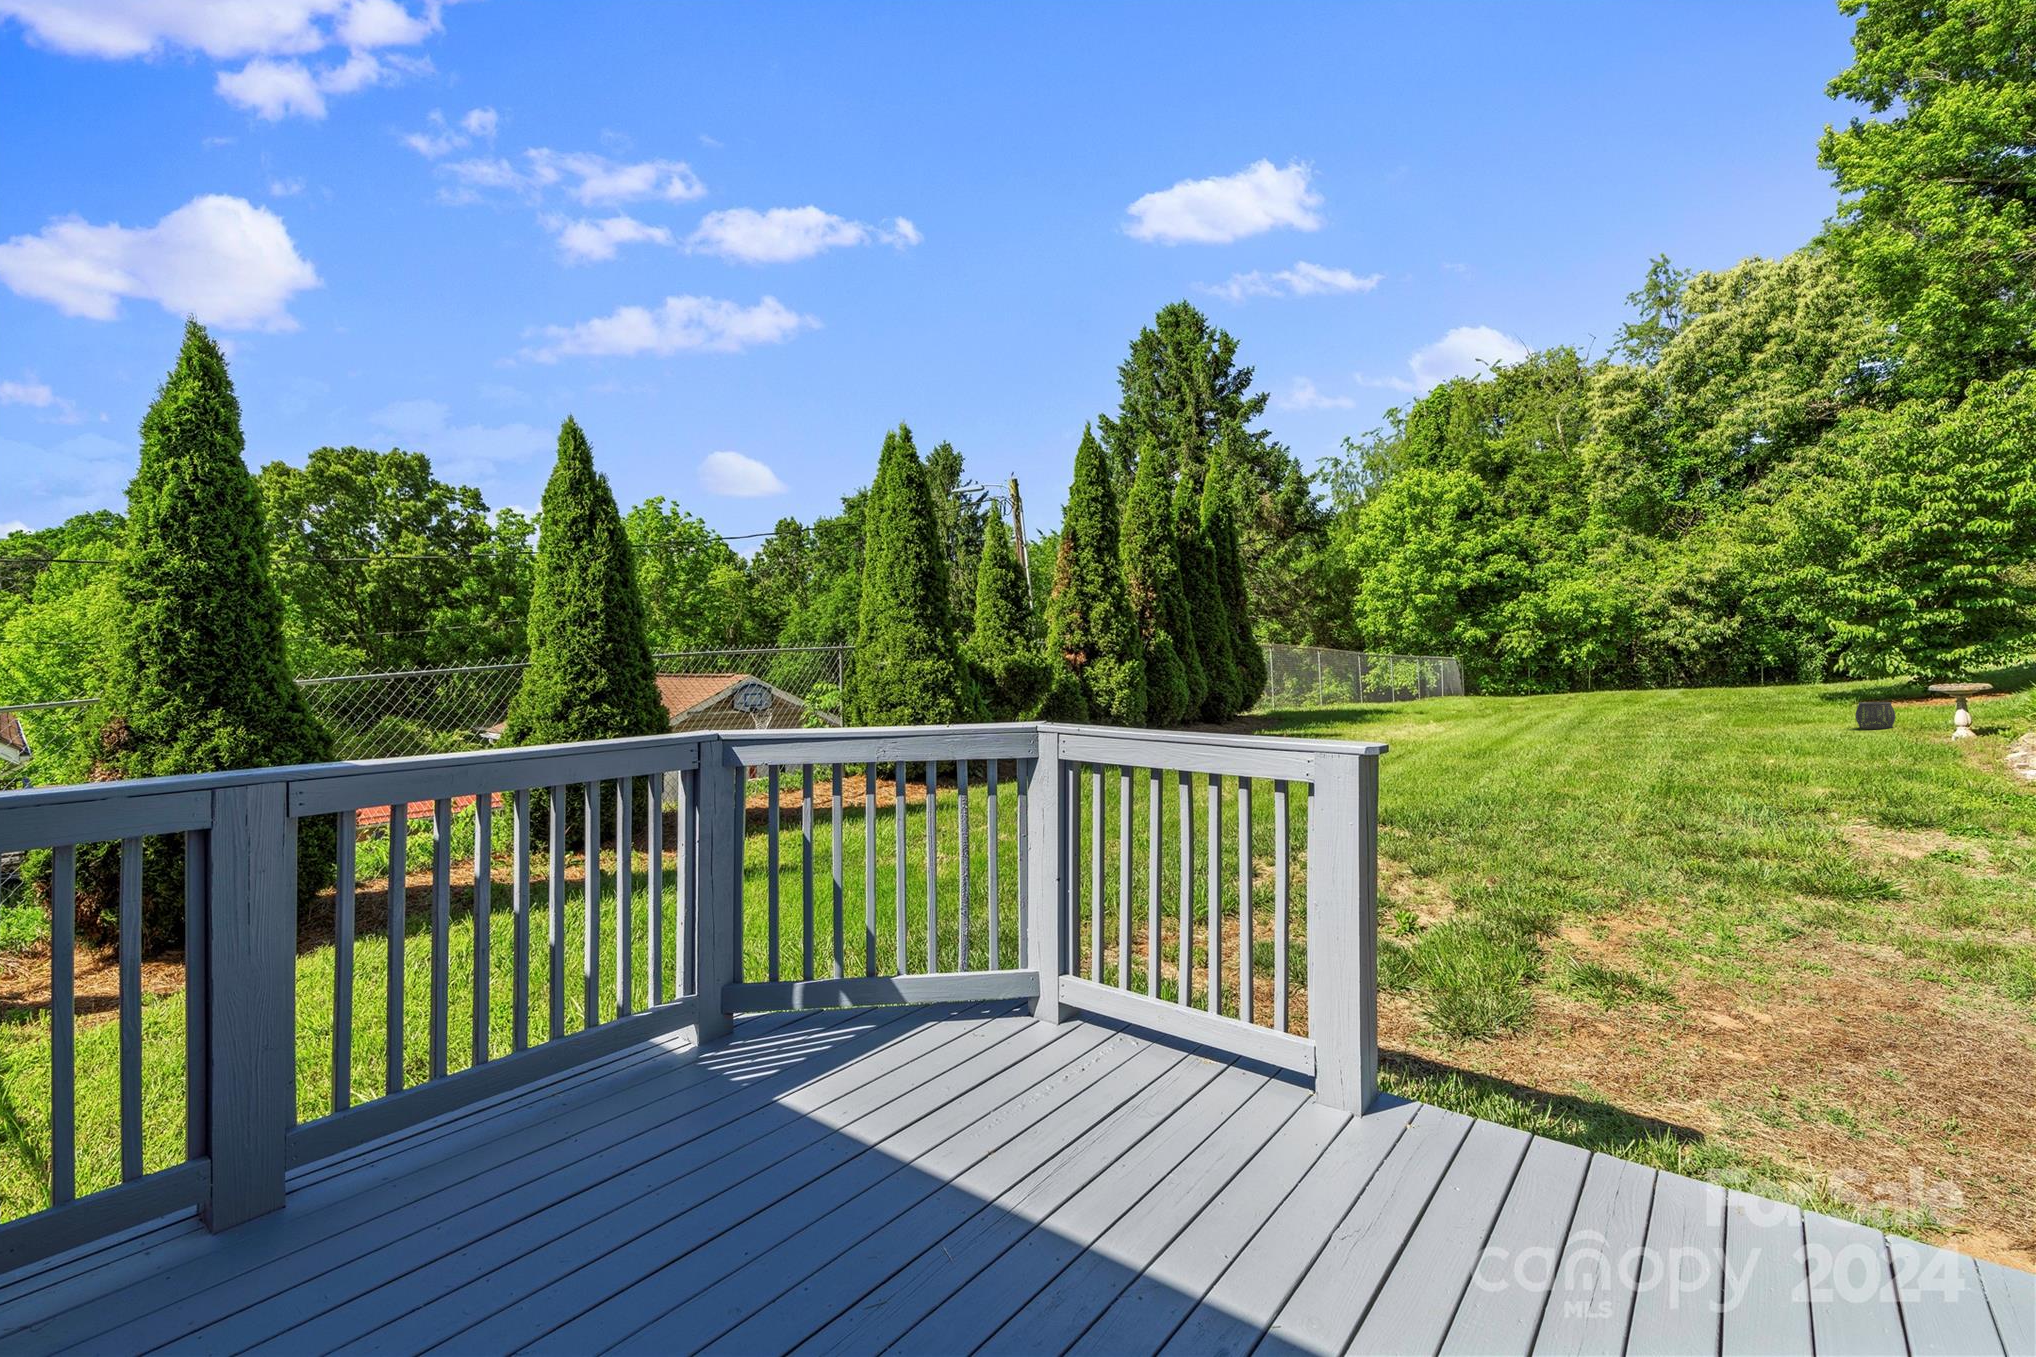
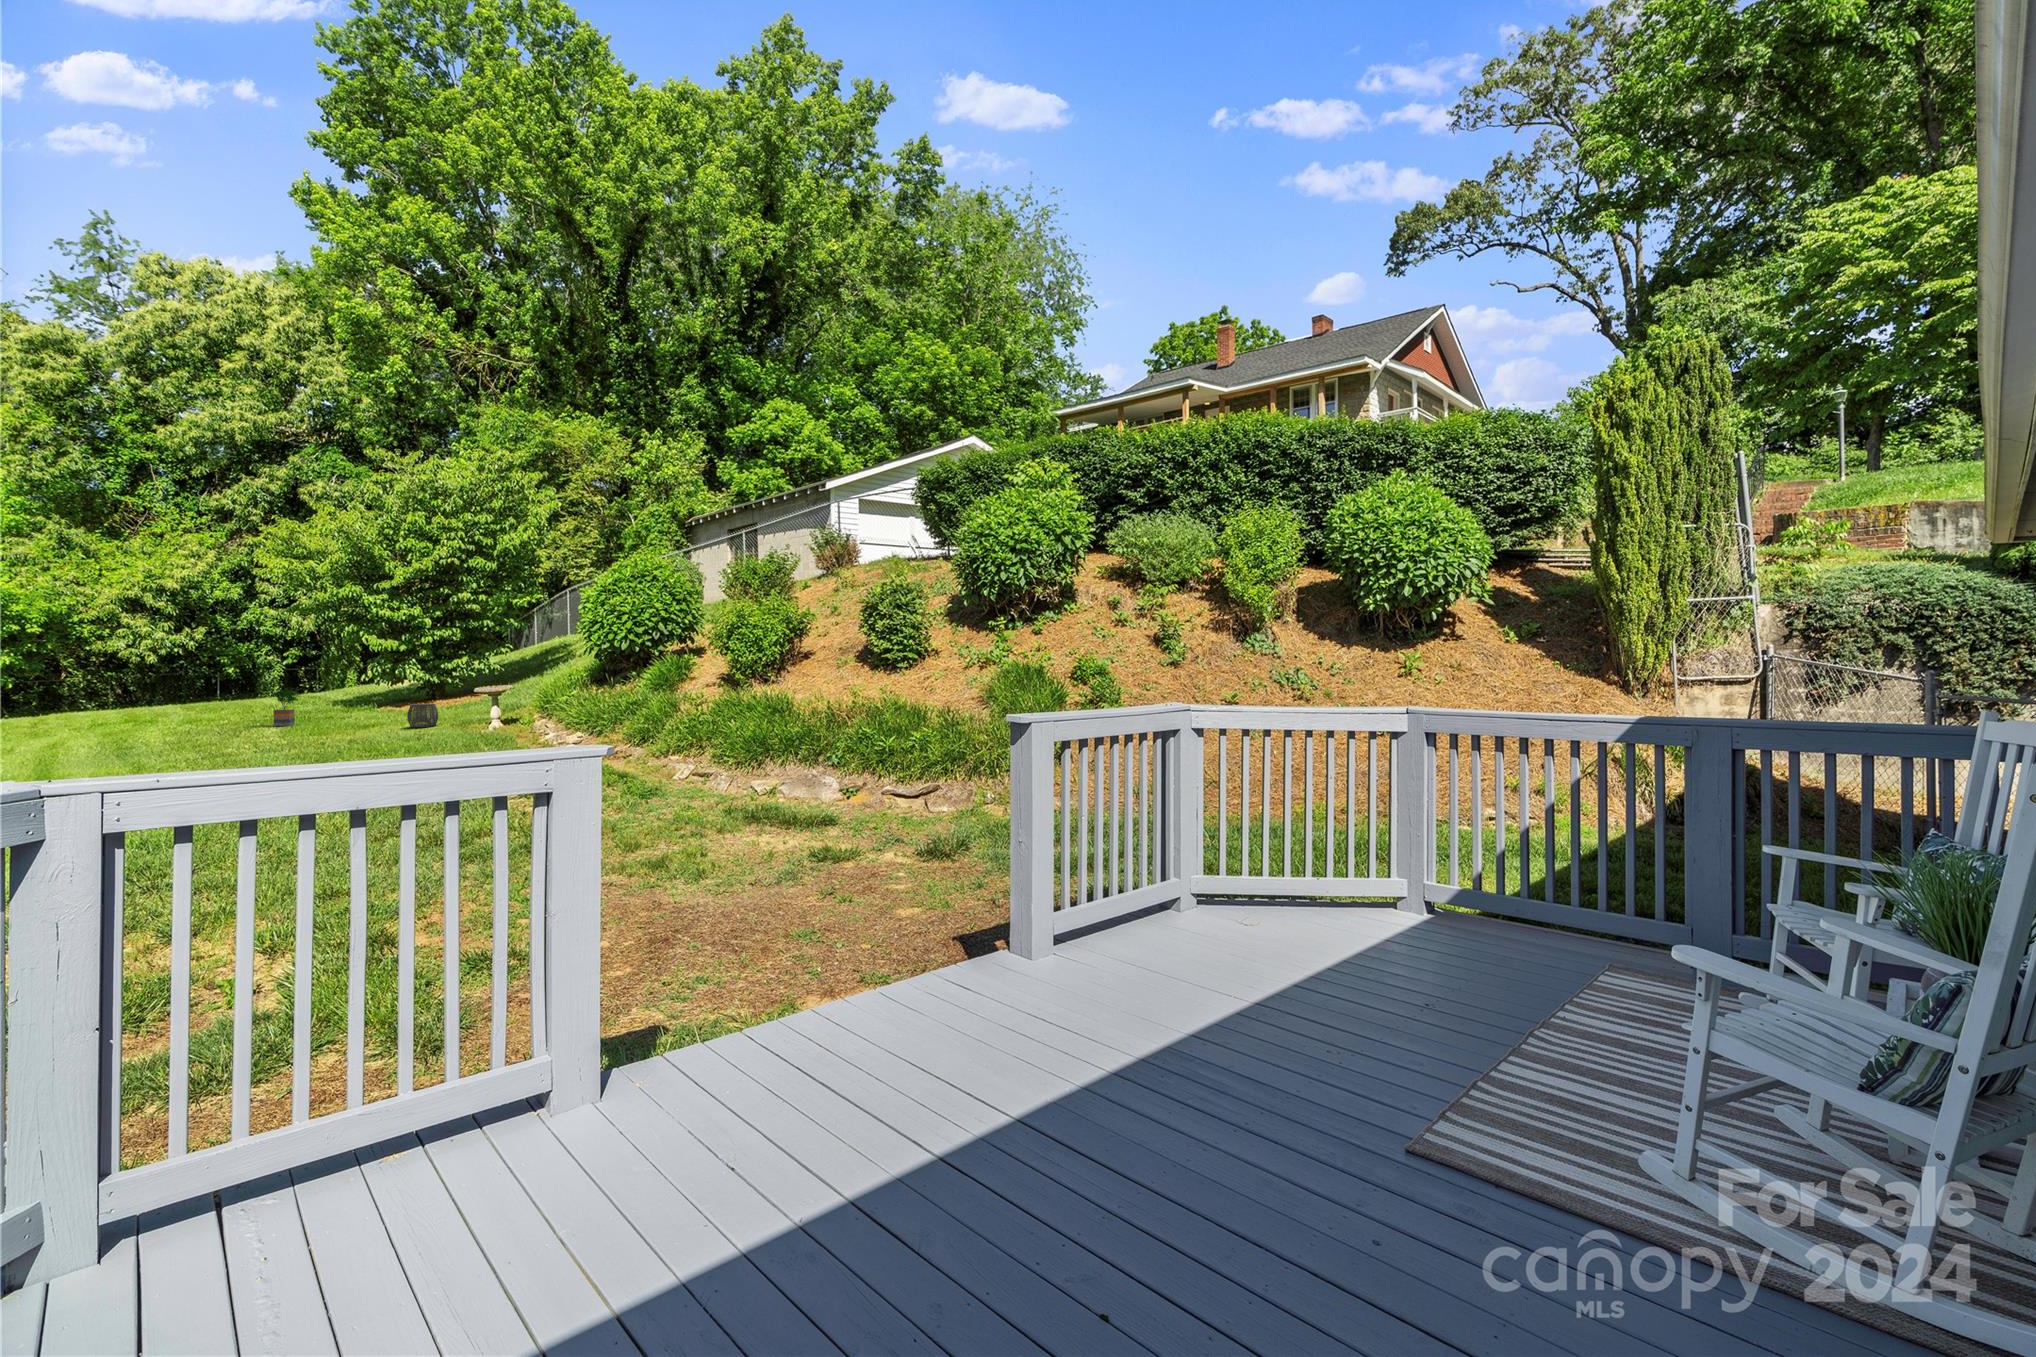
potted tree: none [1735,683,1764,718] -> present [272,690,299,726]

